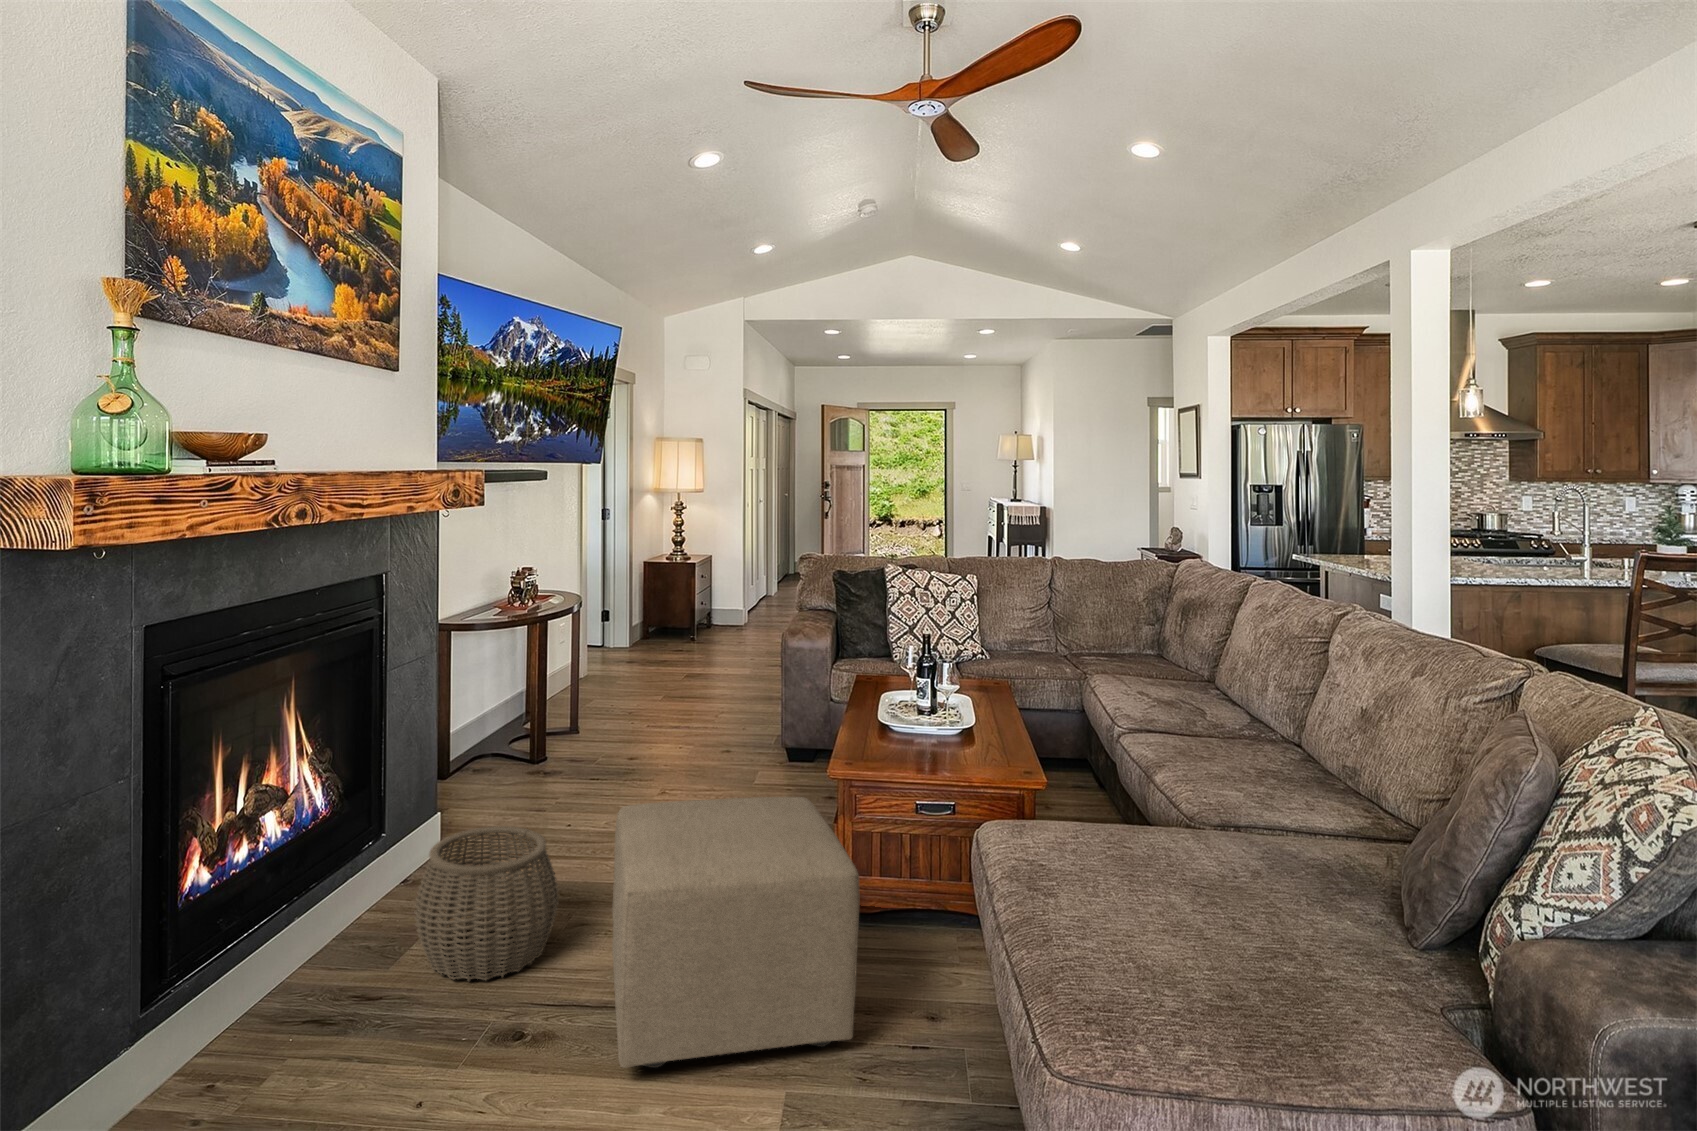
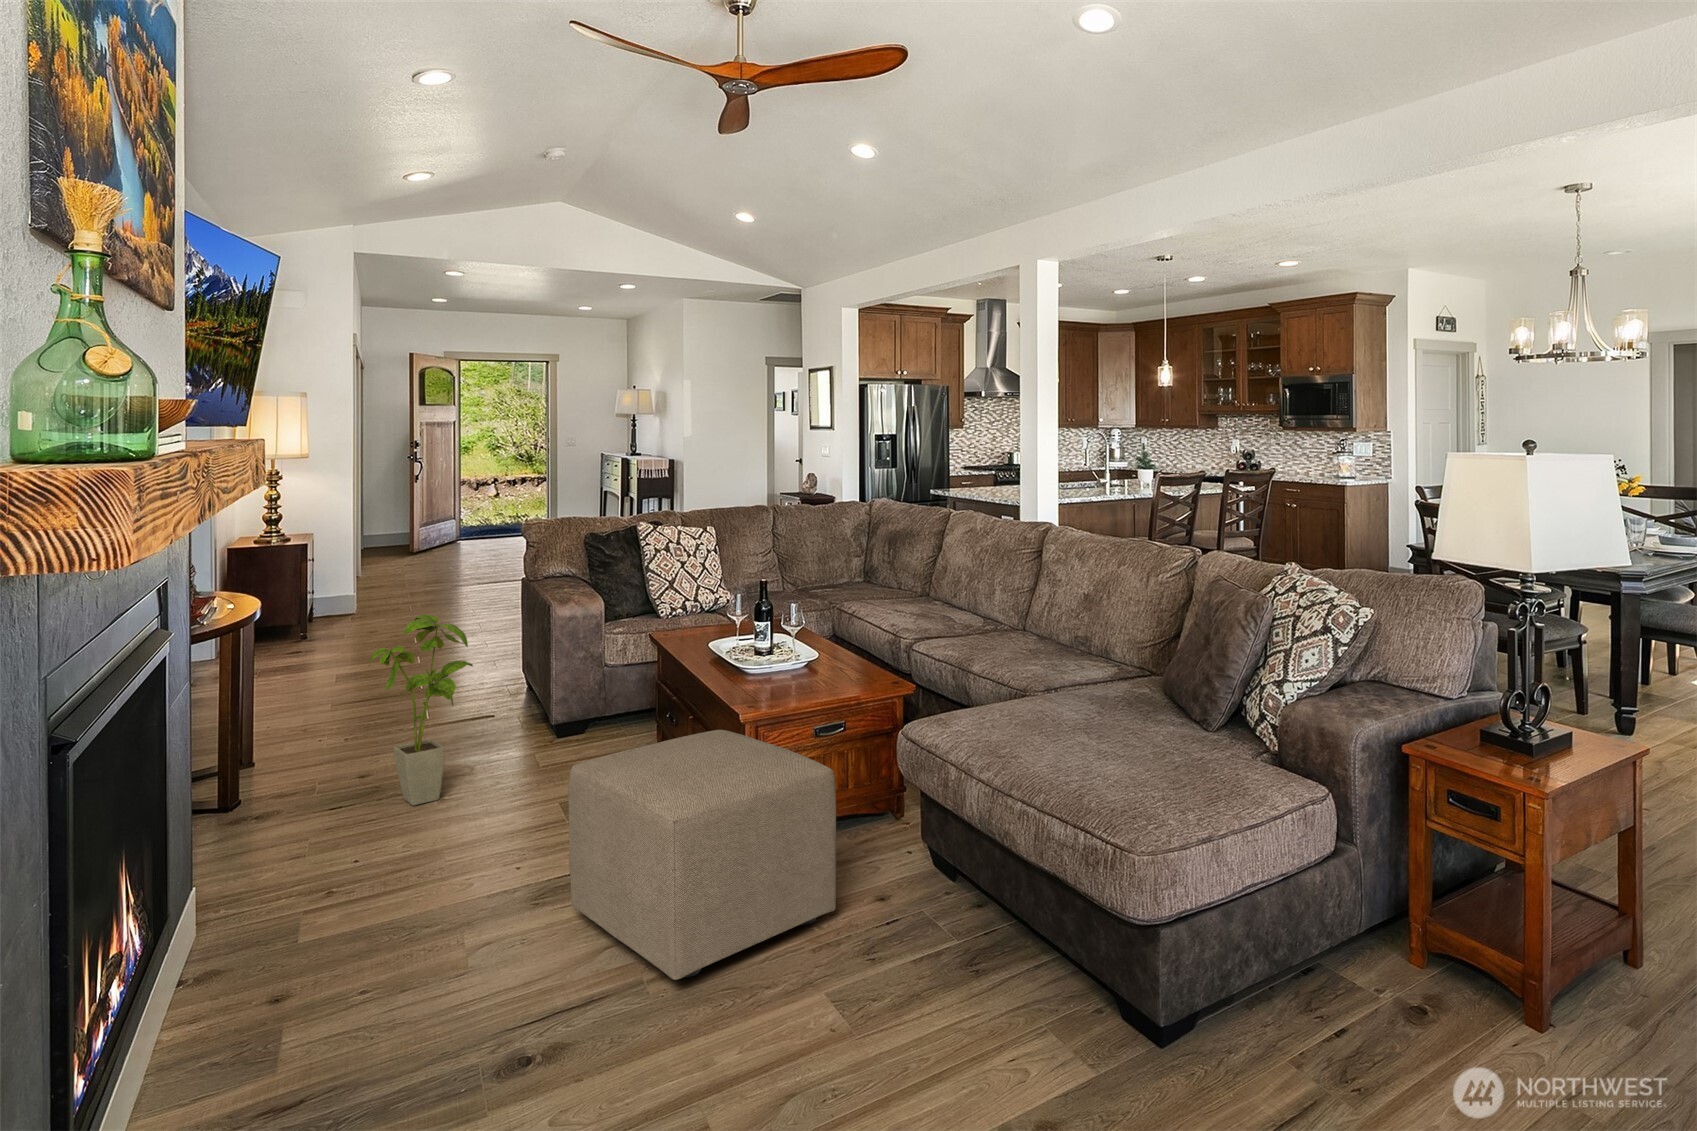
house plant: none [578,634,675,810] -> present [369,614,473,806]
woven basket: present [414,826,559,981] -> none [352,814,505,975]

